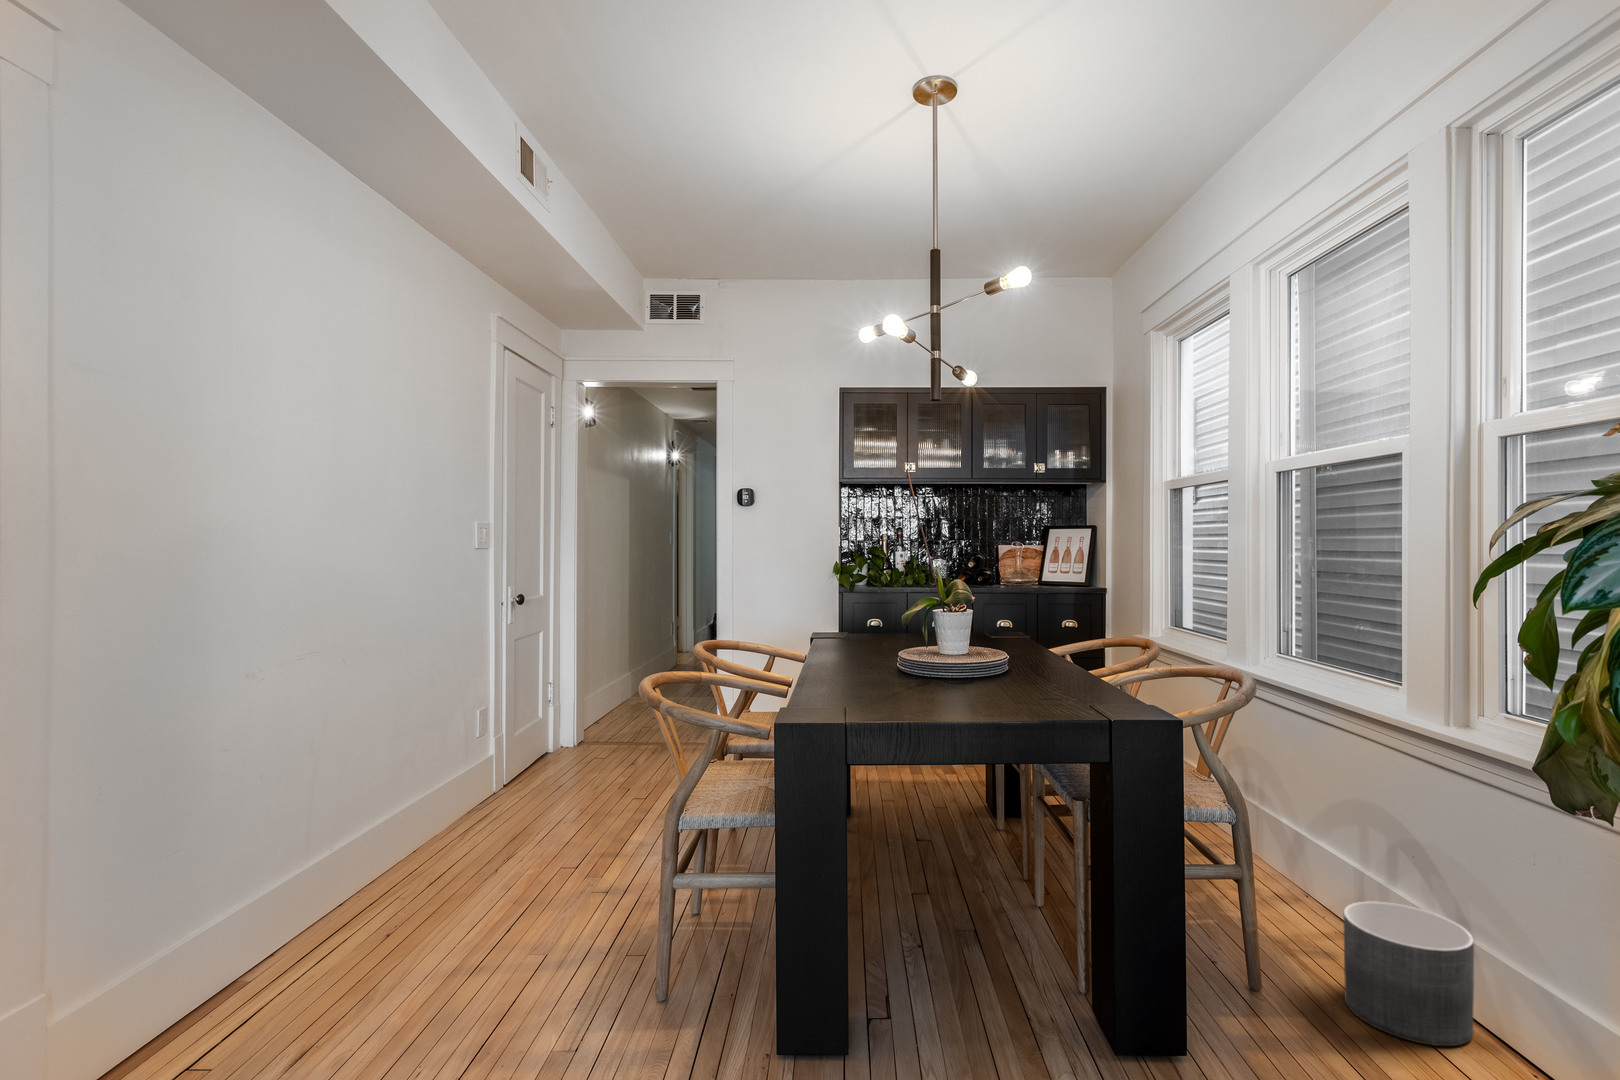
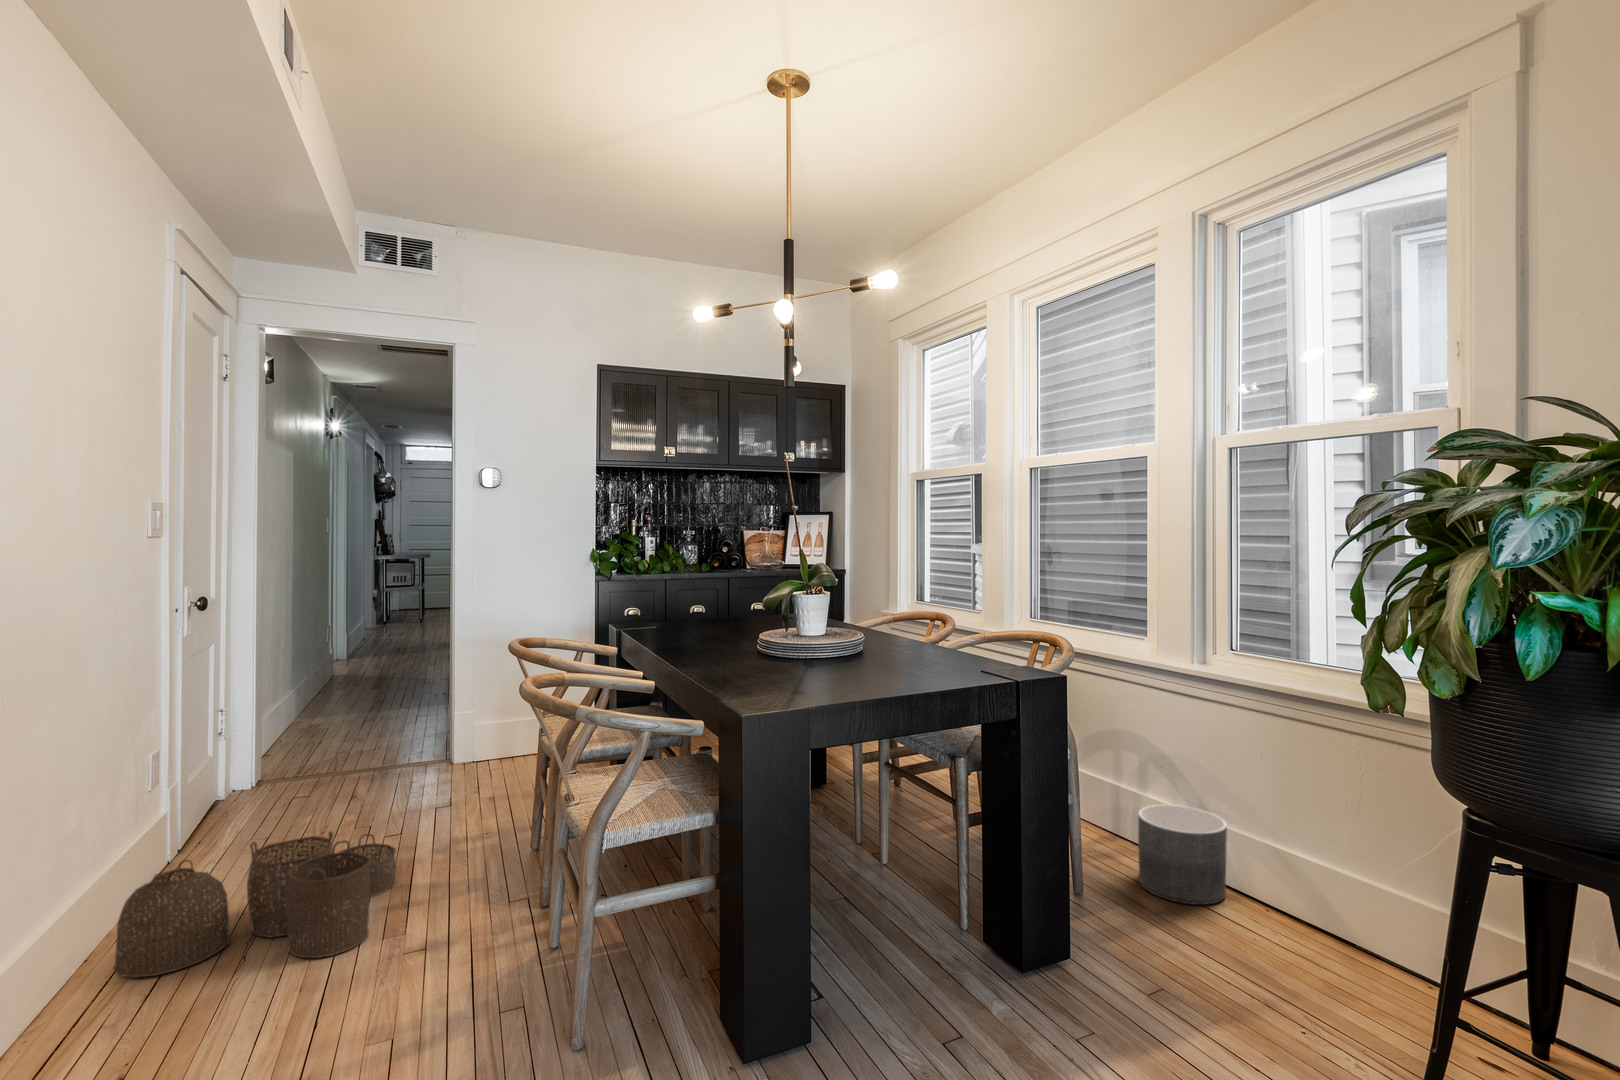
woven basket: none [405,789,608,889] -> present [113,831,396,977]

